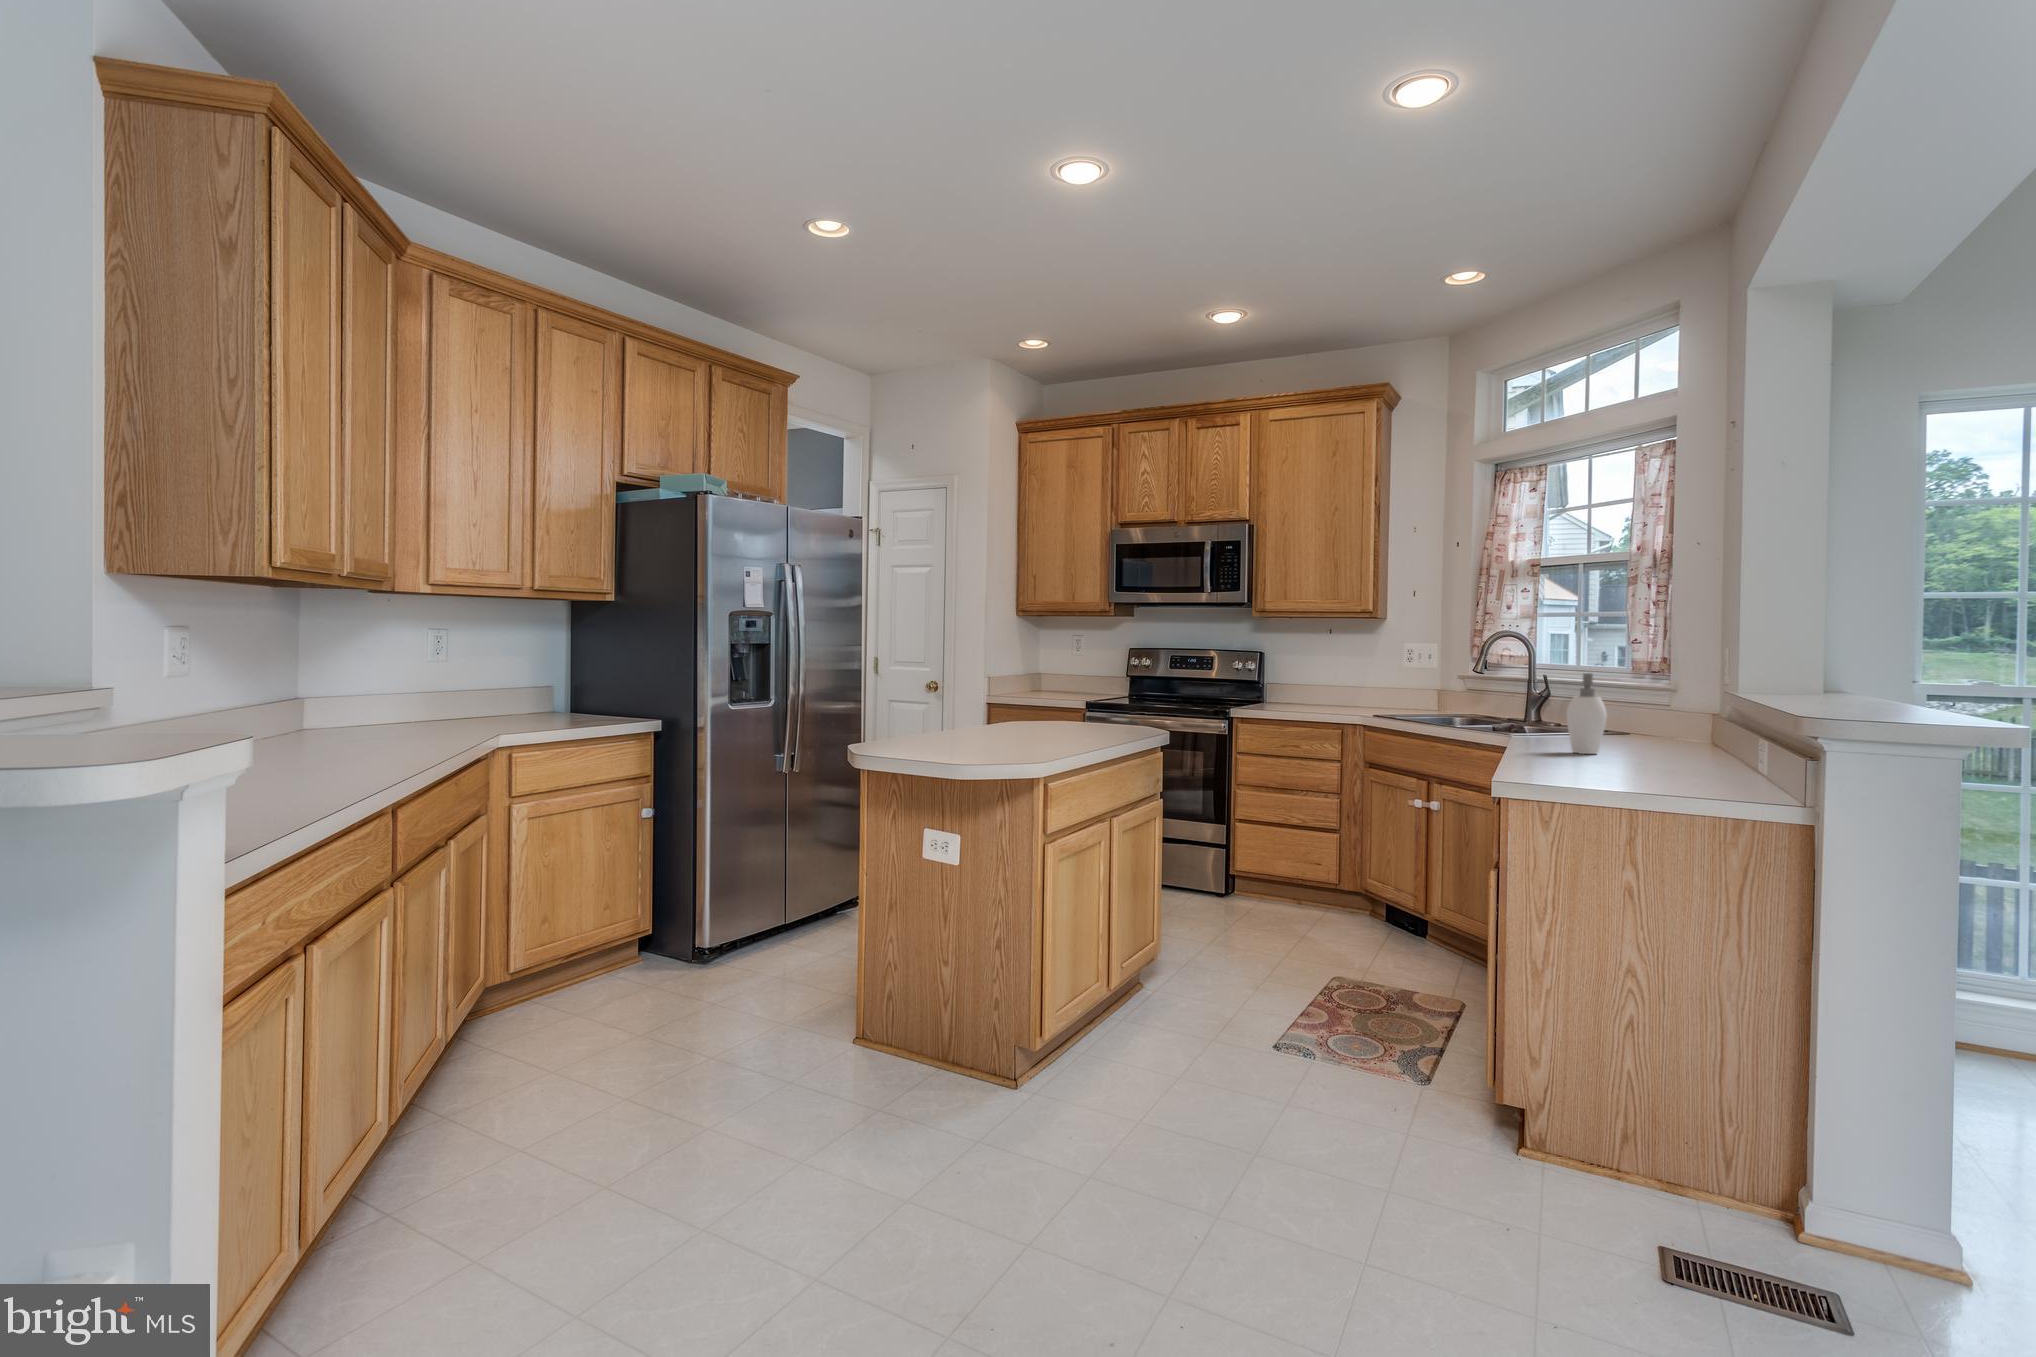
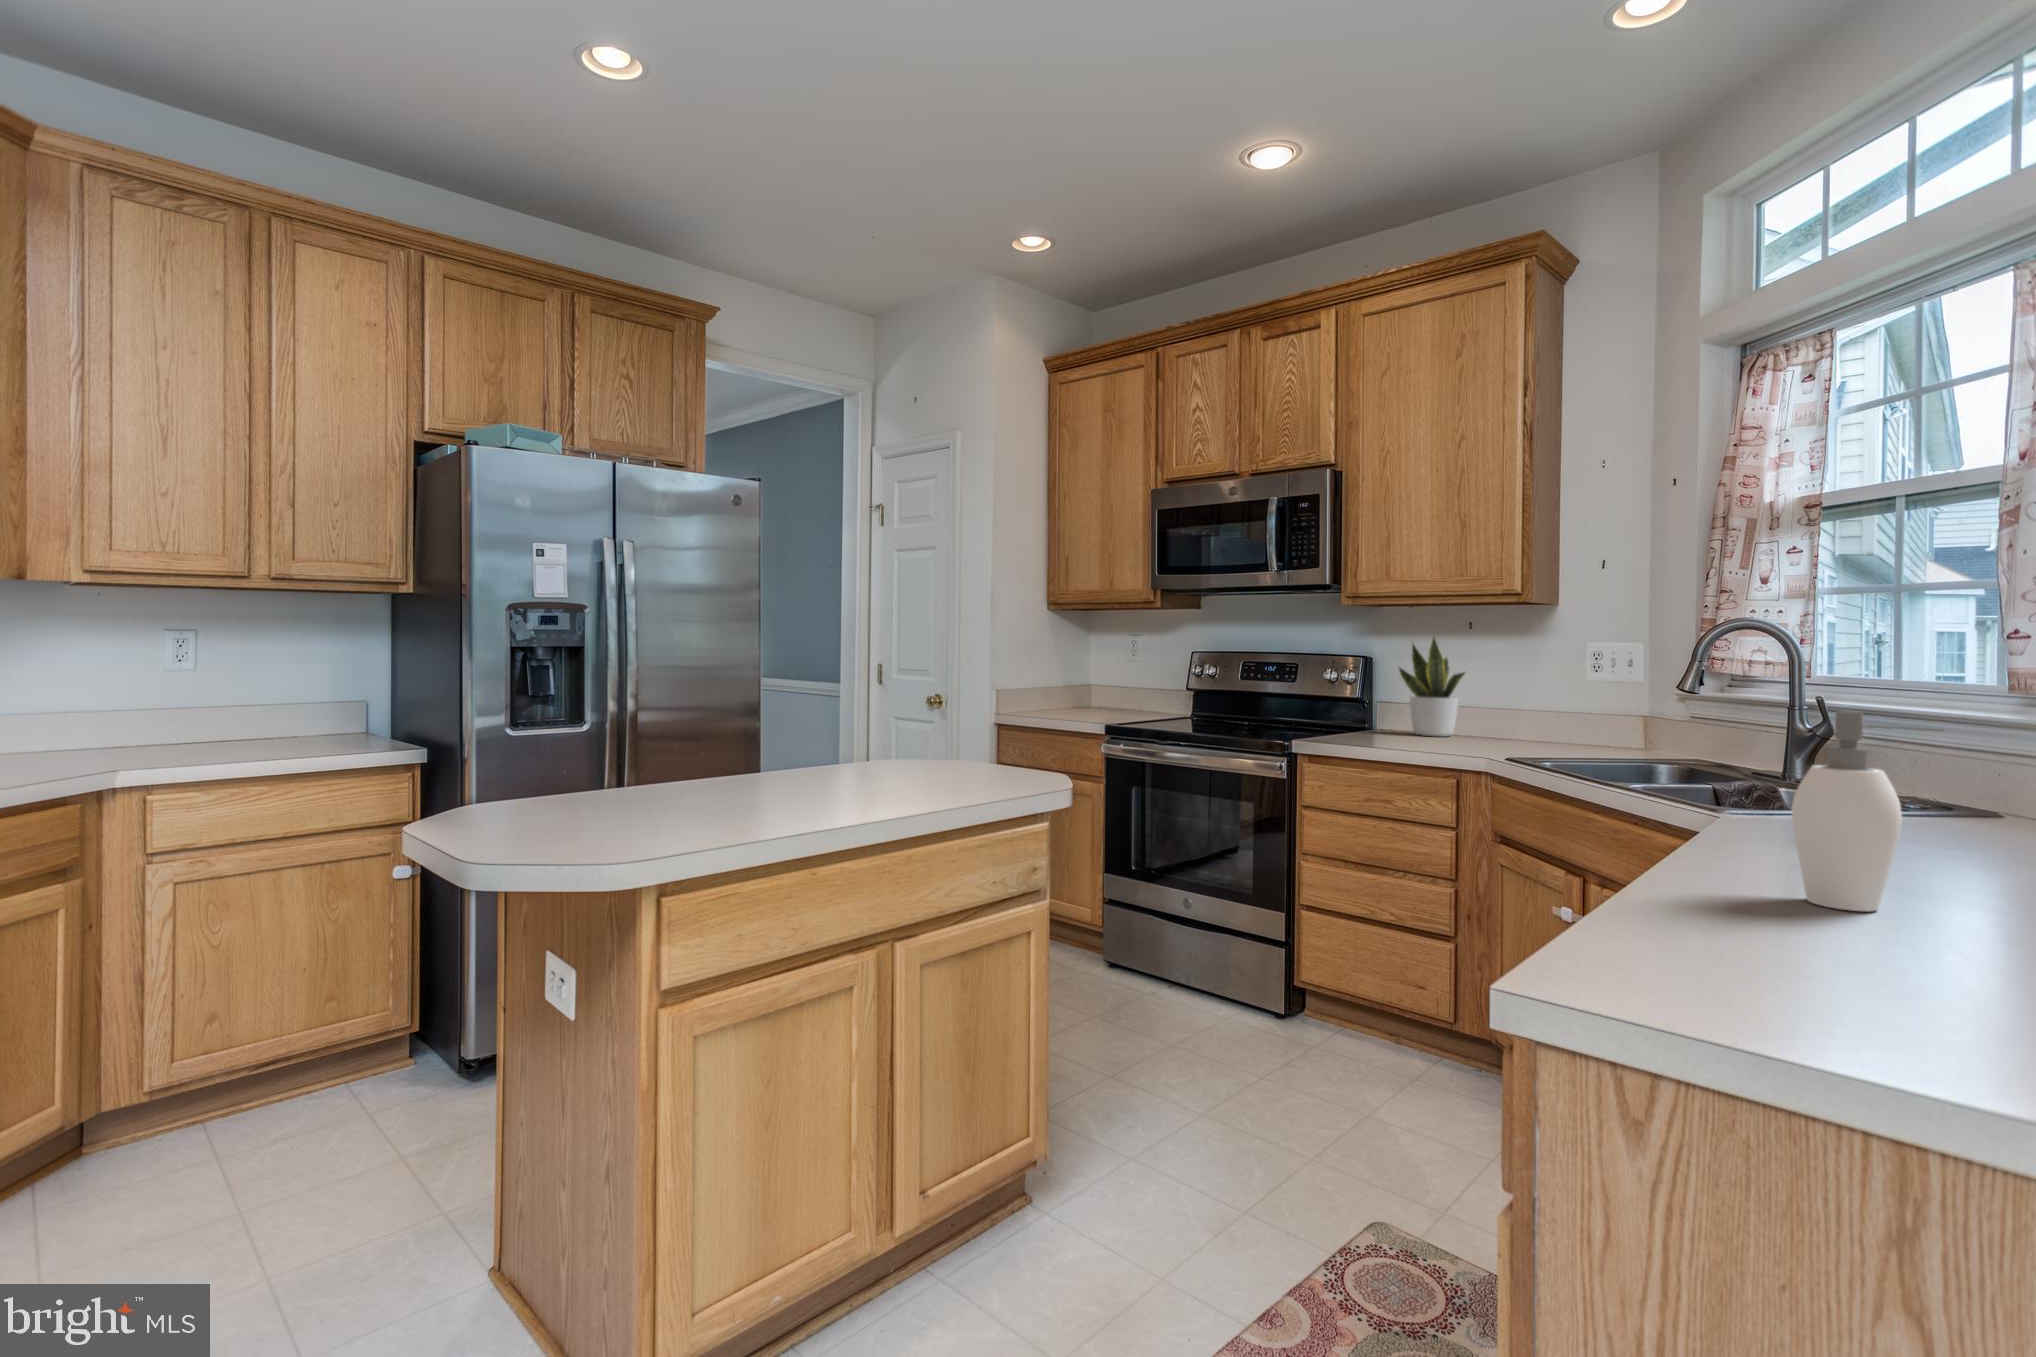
potted plant: none [1285,635,1332,706] -> present [1399,637,1465,737]

